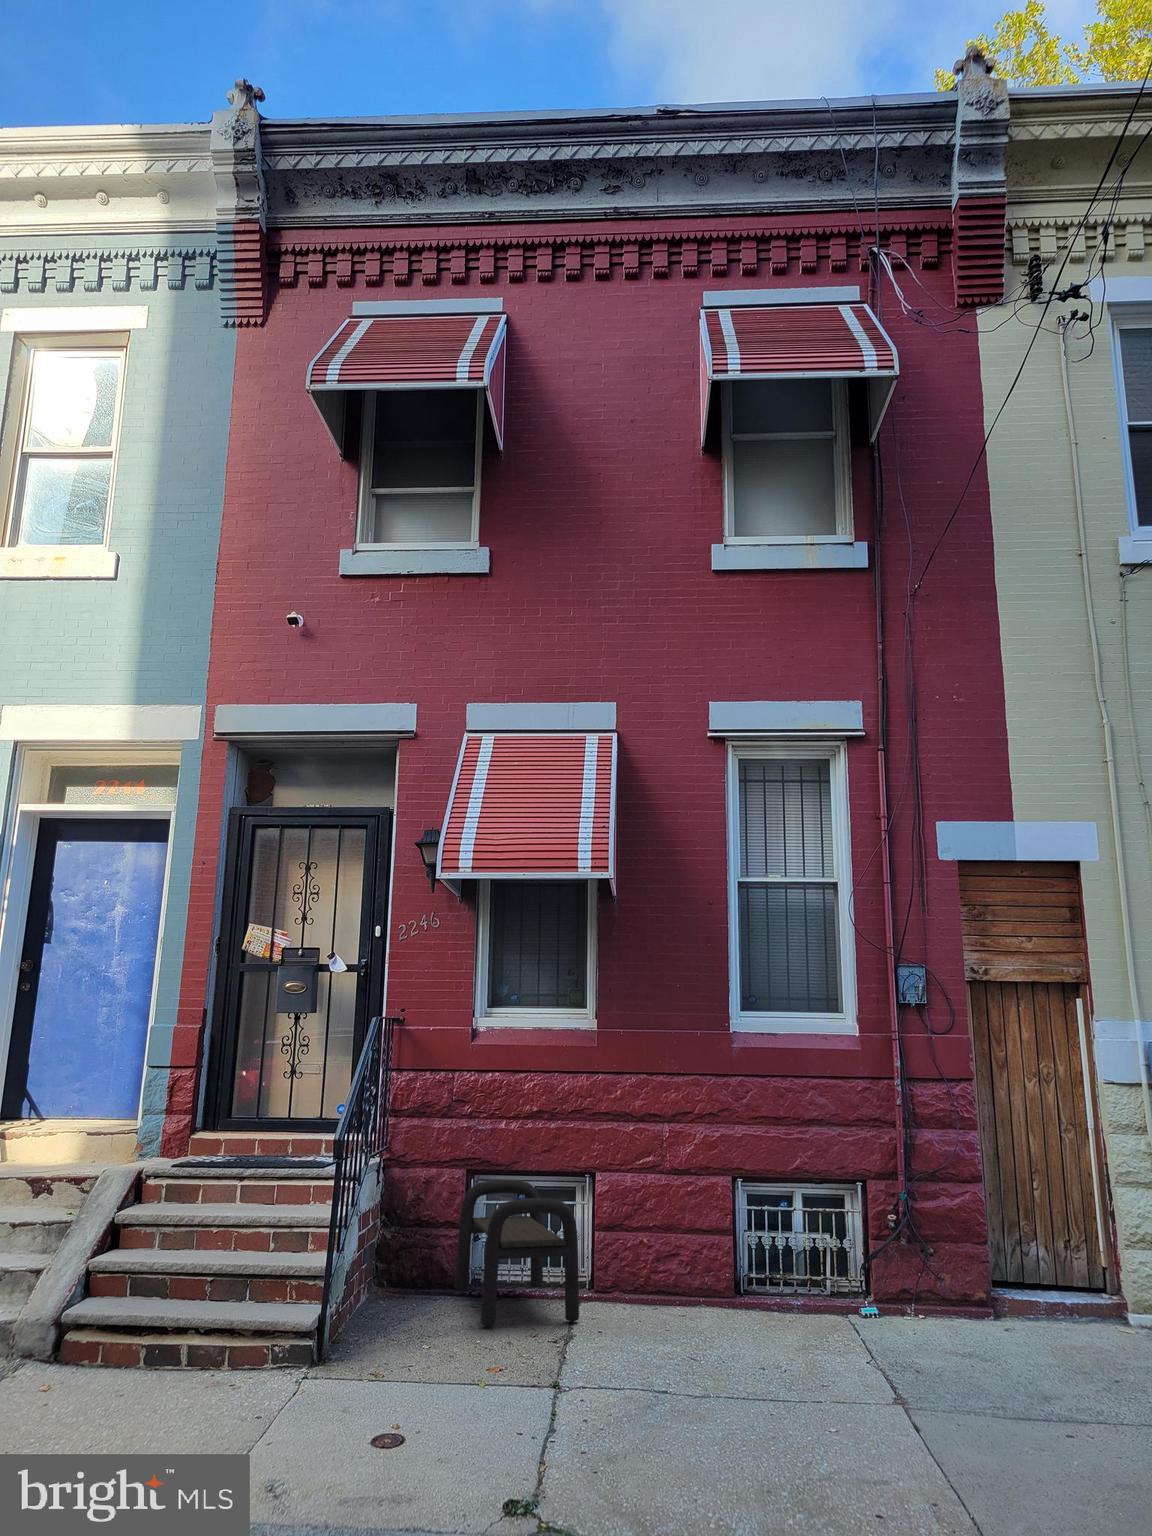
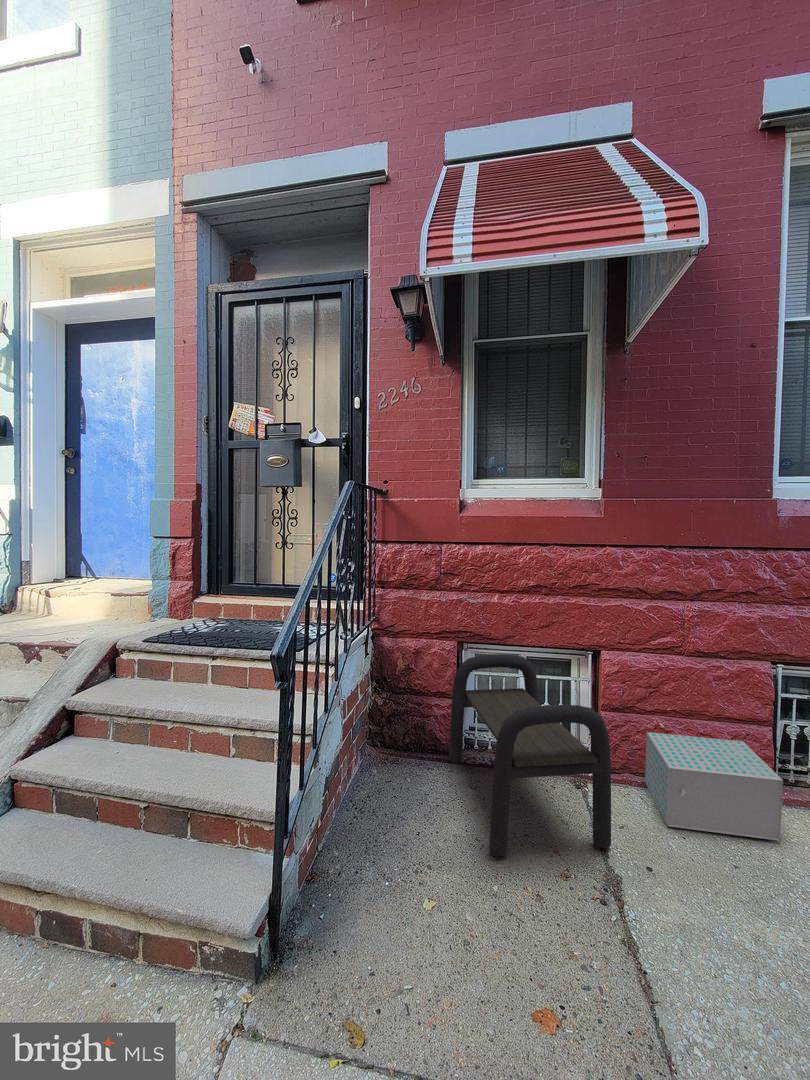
storage box: none [632,1247,714,1315] -> present [645,732,783,841]

